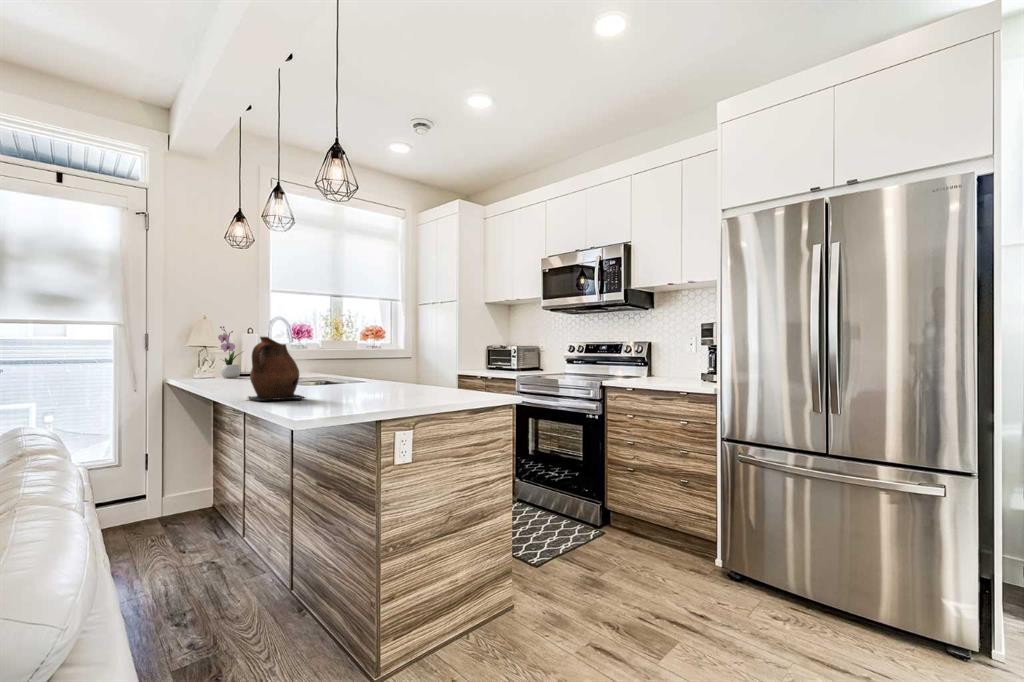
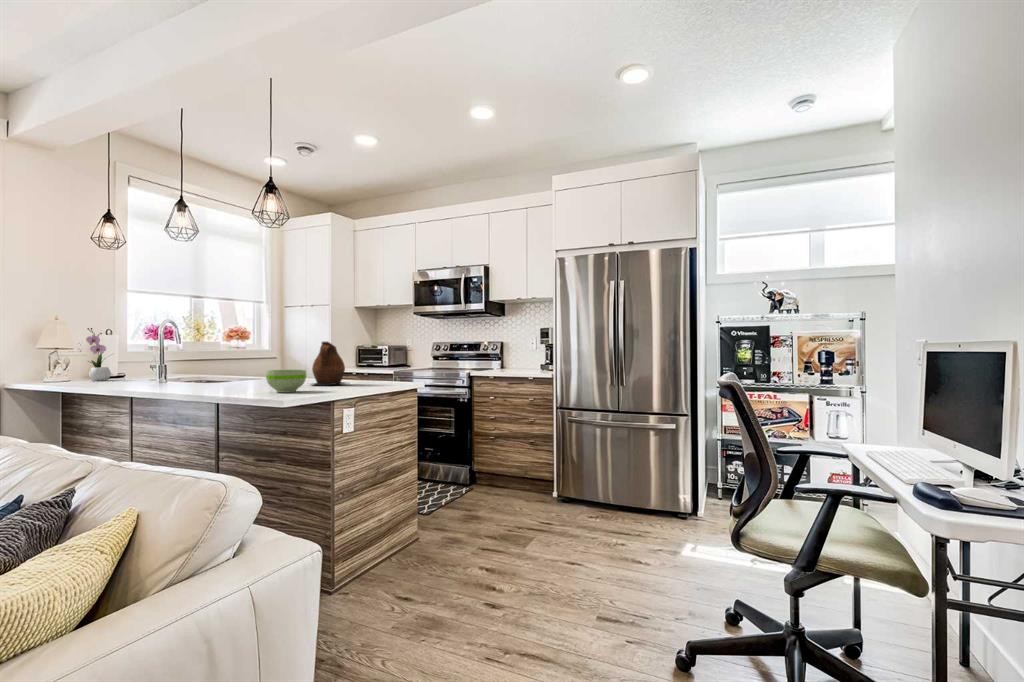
ceramic pitcher: present [248,337,305,401] -> present [312,342,346,385]
bowl: none [303,376,354,407] -> present [266,370,306,392]

